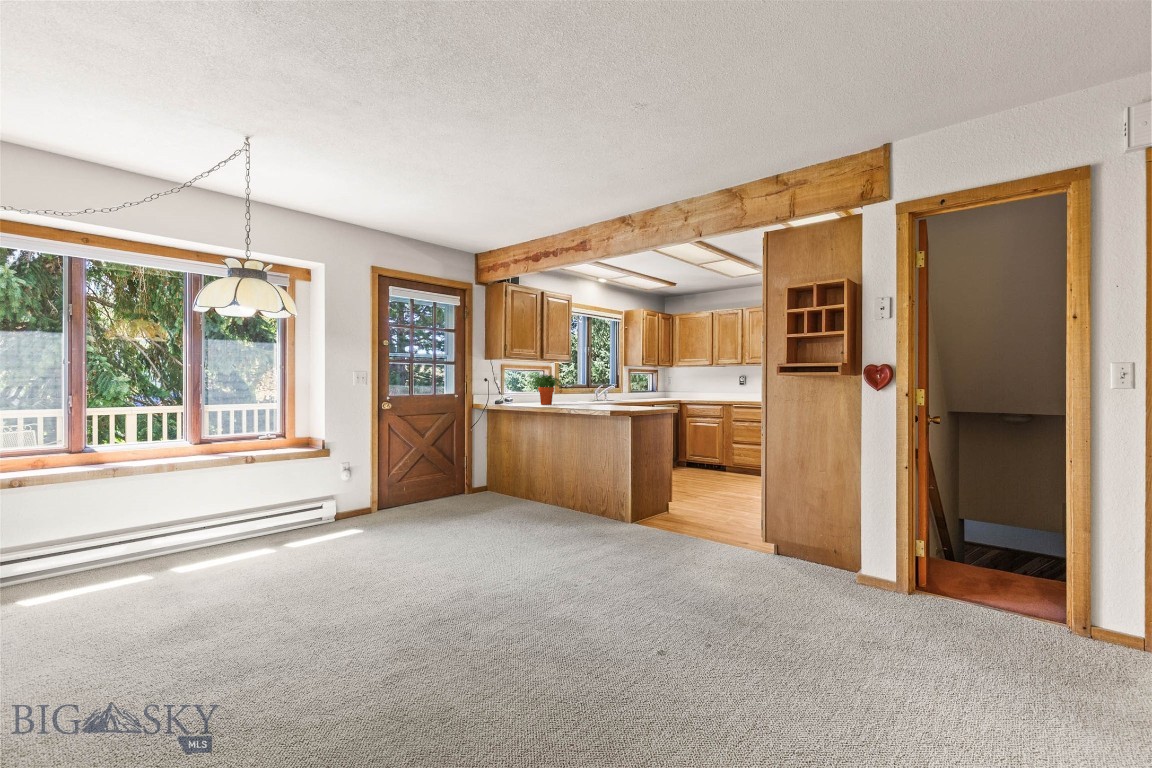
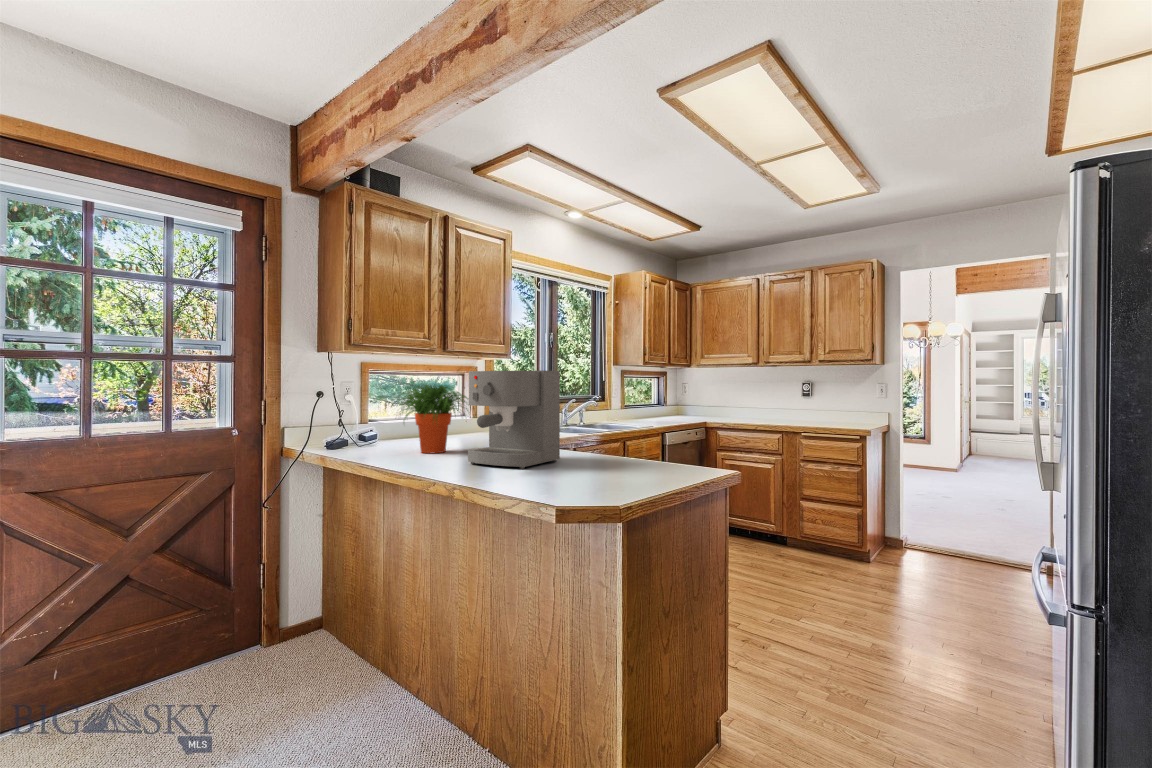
coffee maker: none [569,368,605,406] -> present [468,371,560,469]

